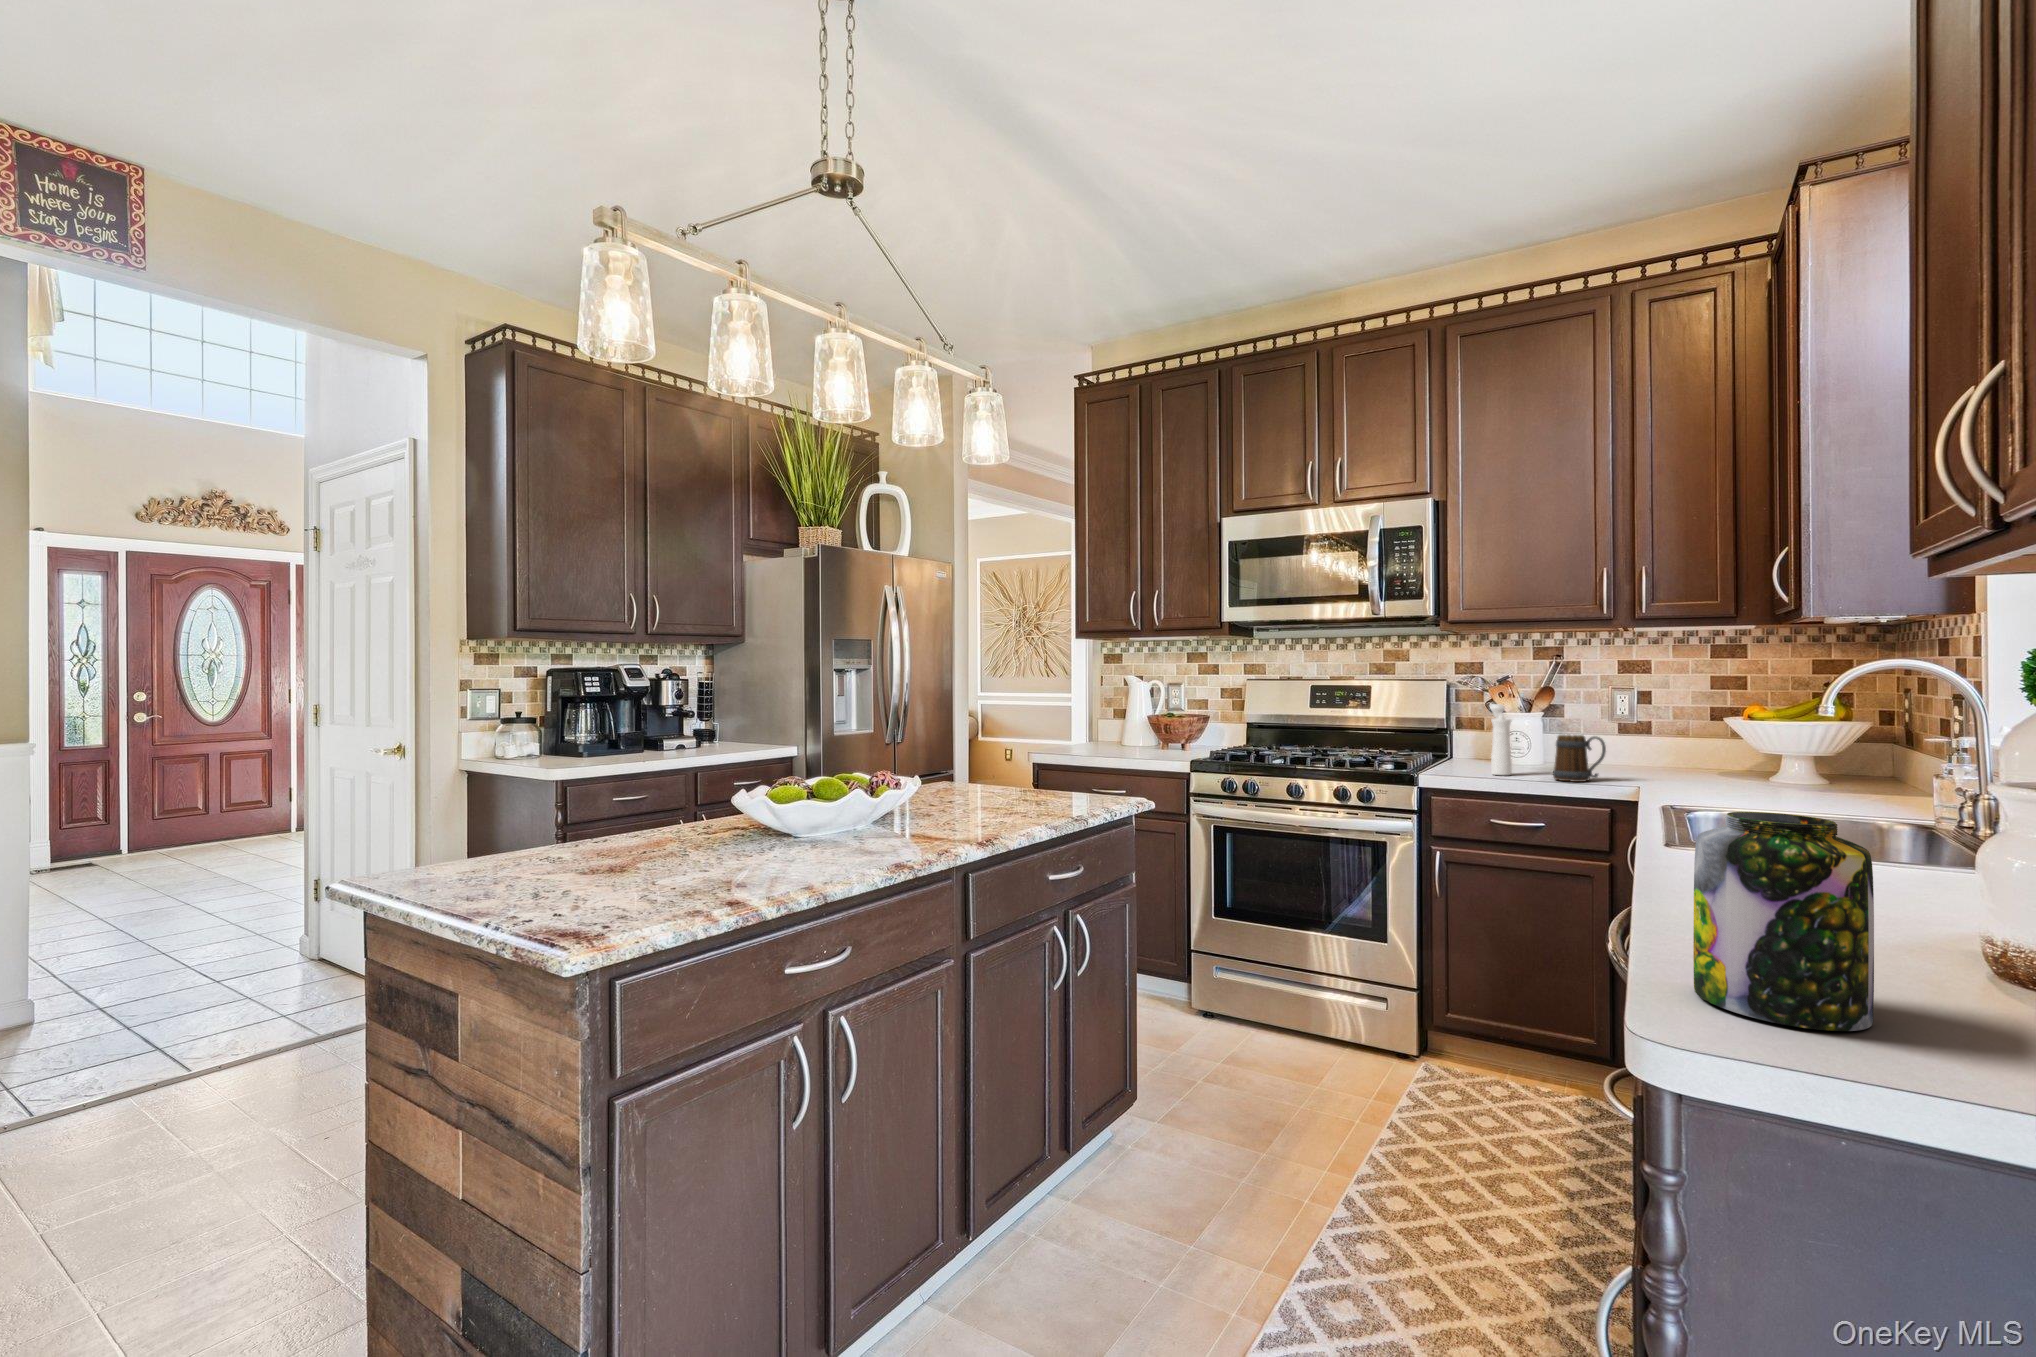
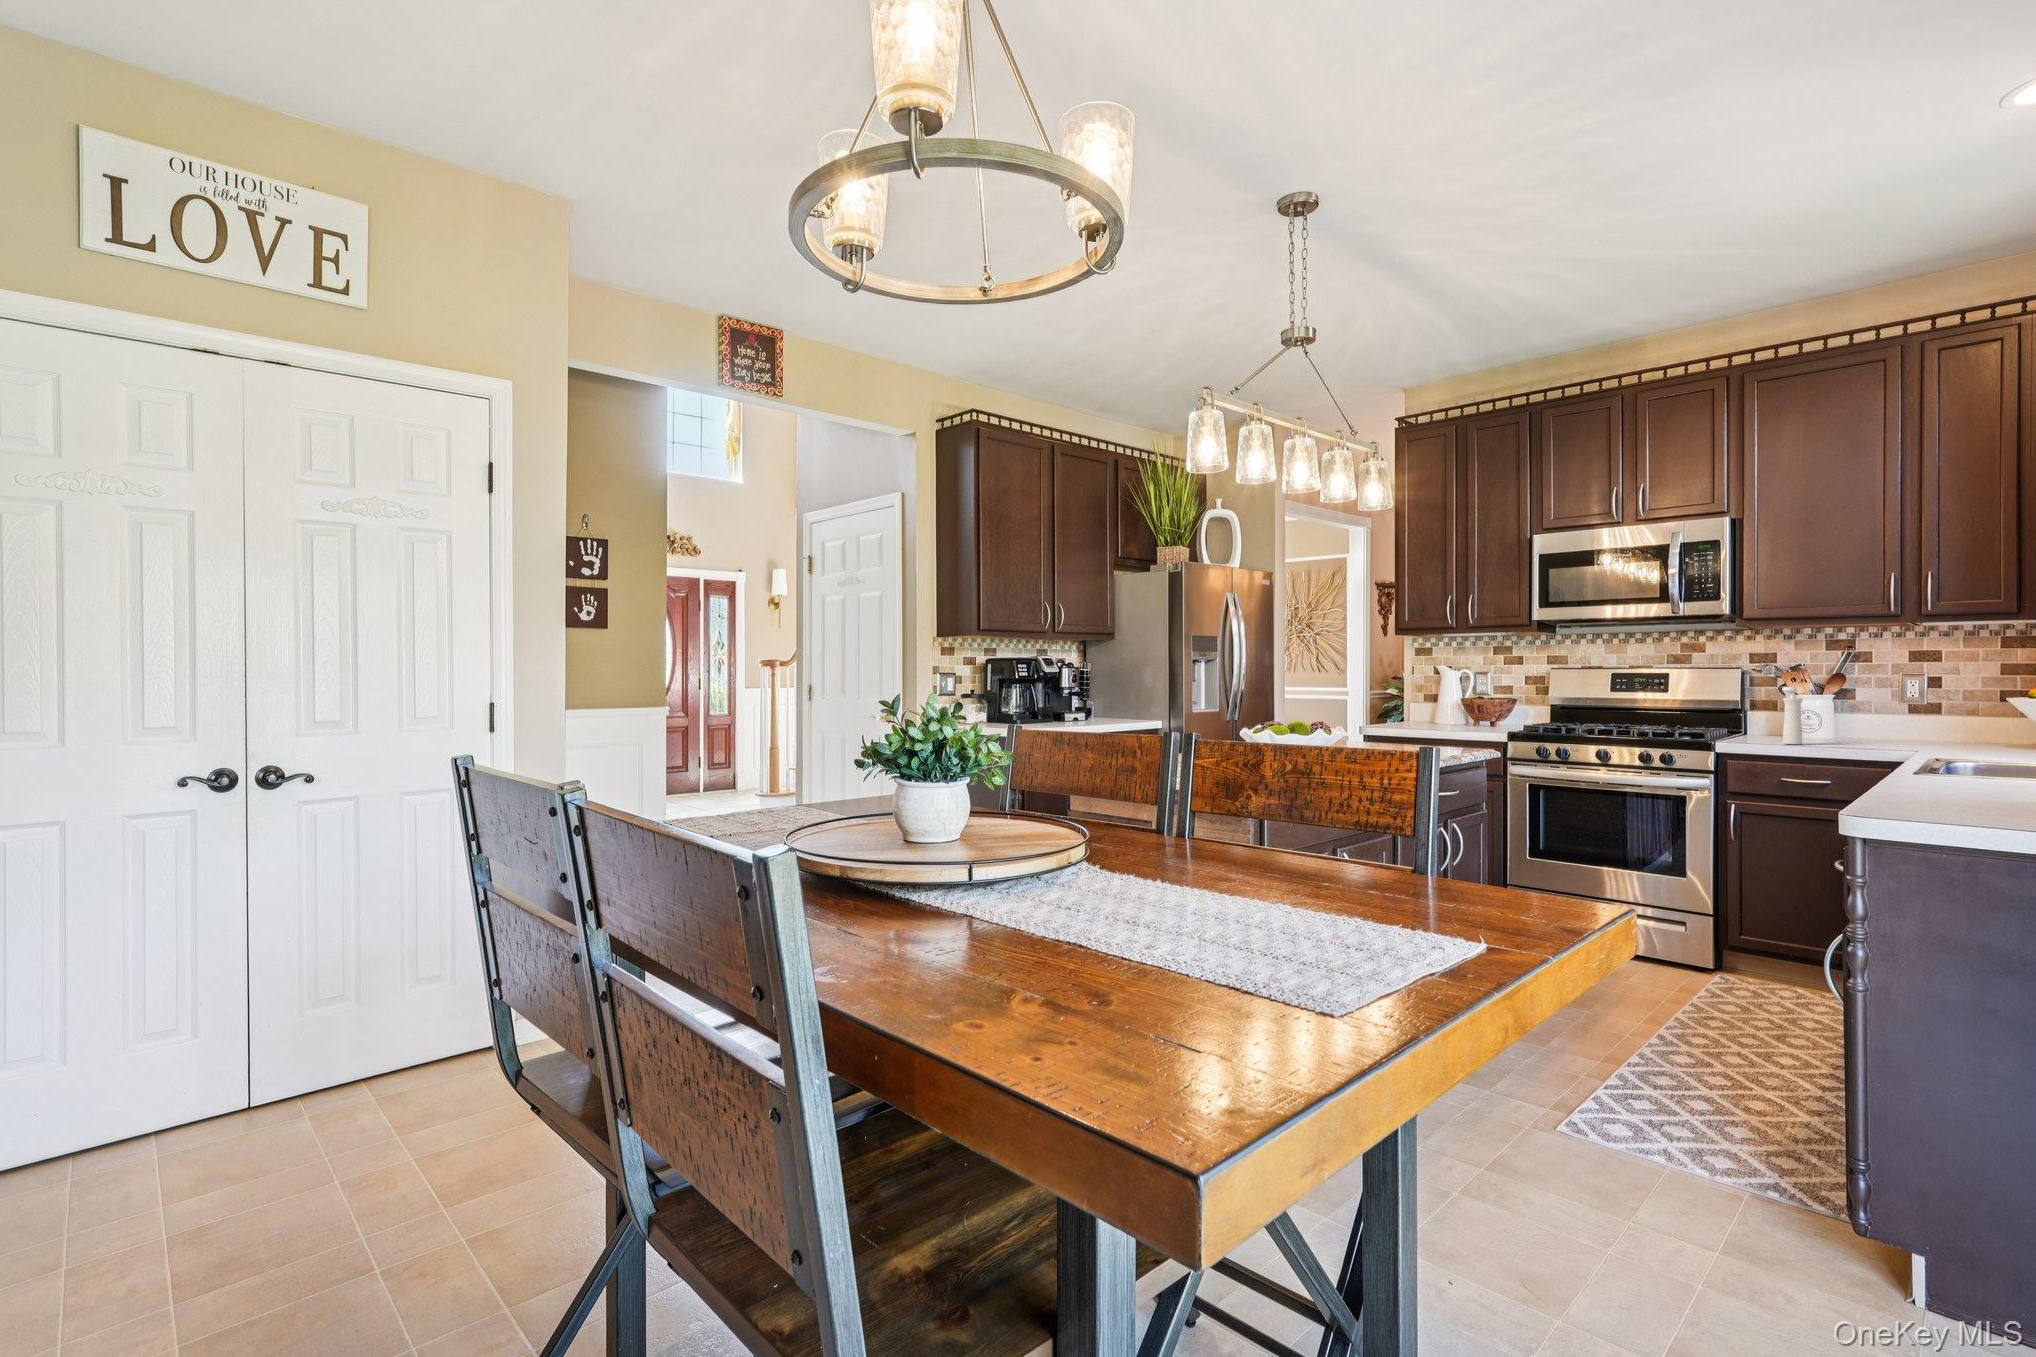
mug: present [1553,735,1606,782] -> none [1840,711,1889,748]
jar: present [1693,812,1874,1031] -> none [1890,721,1989,824]

